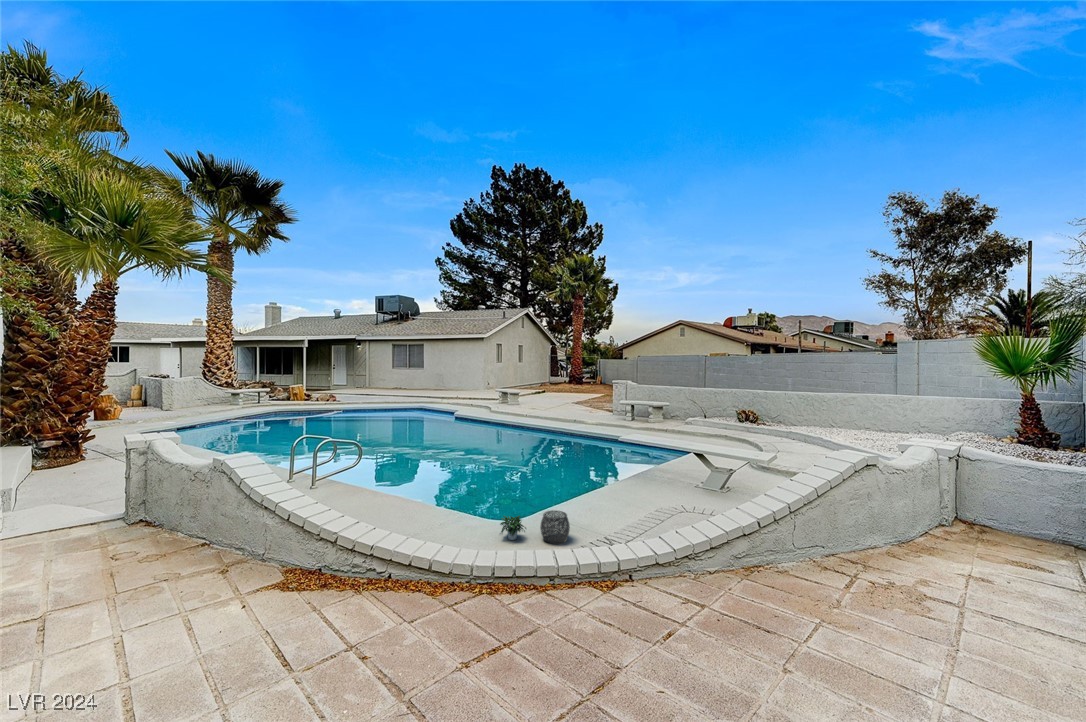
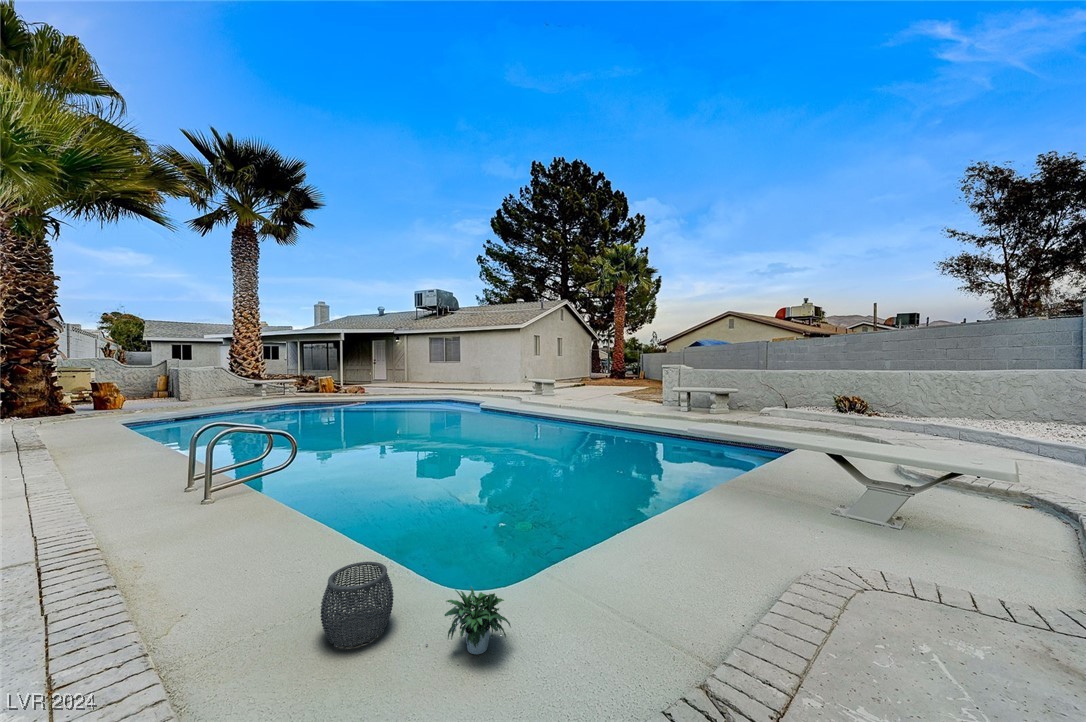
woven basket: present [540,510,570,543] -> present [320,562,394,648]

